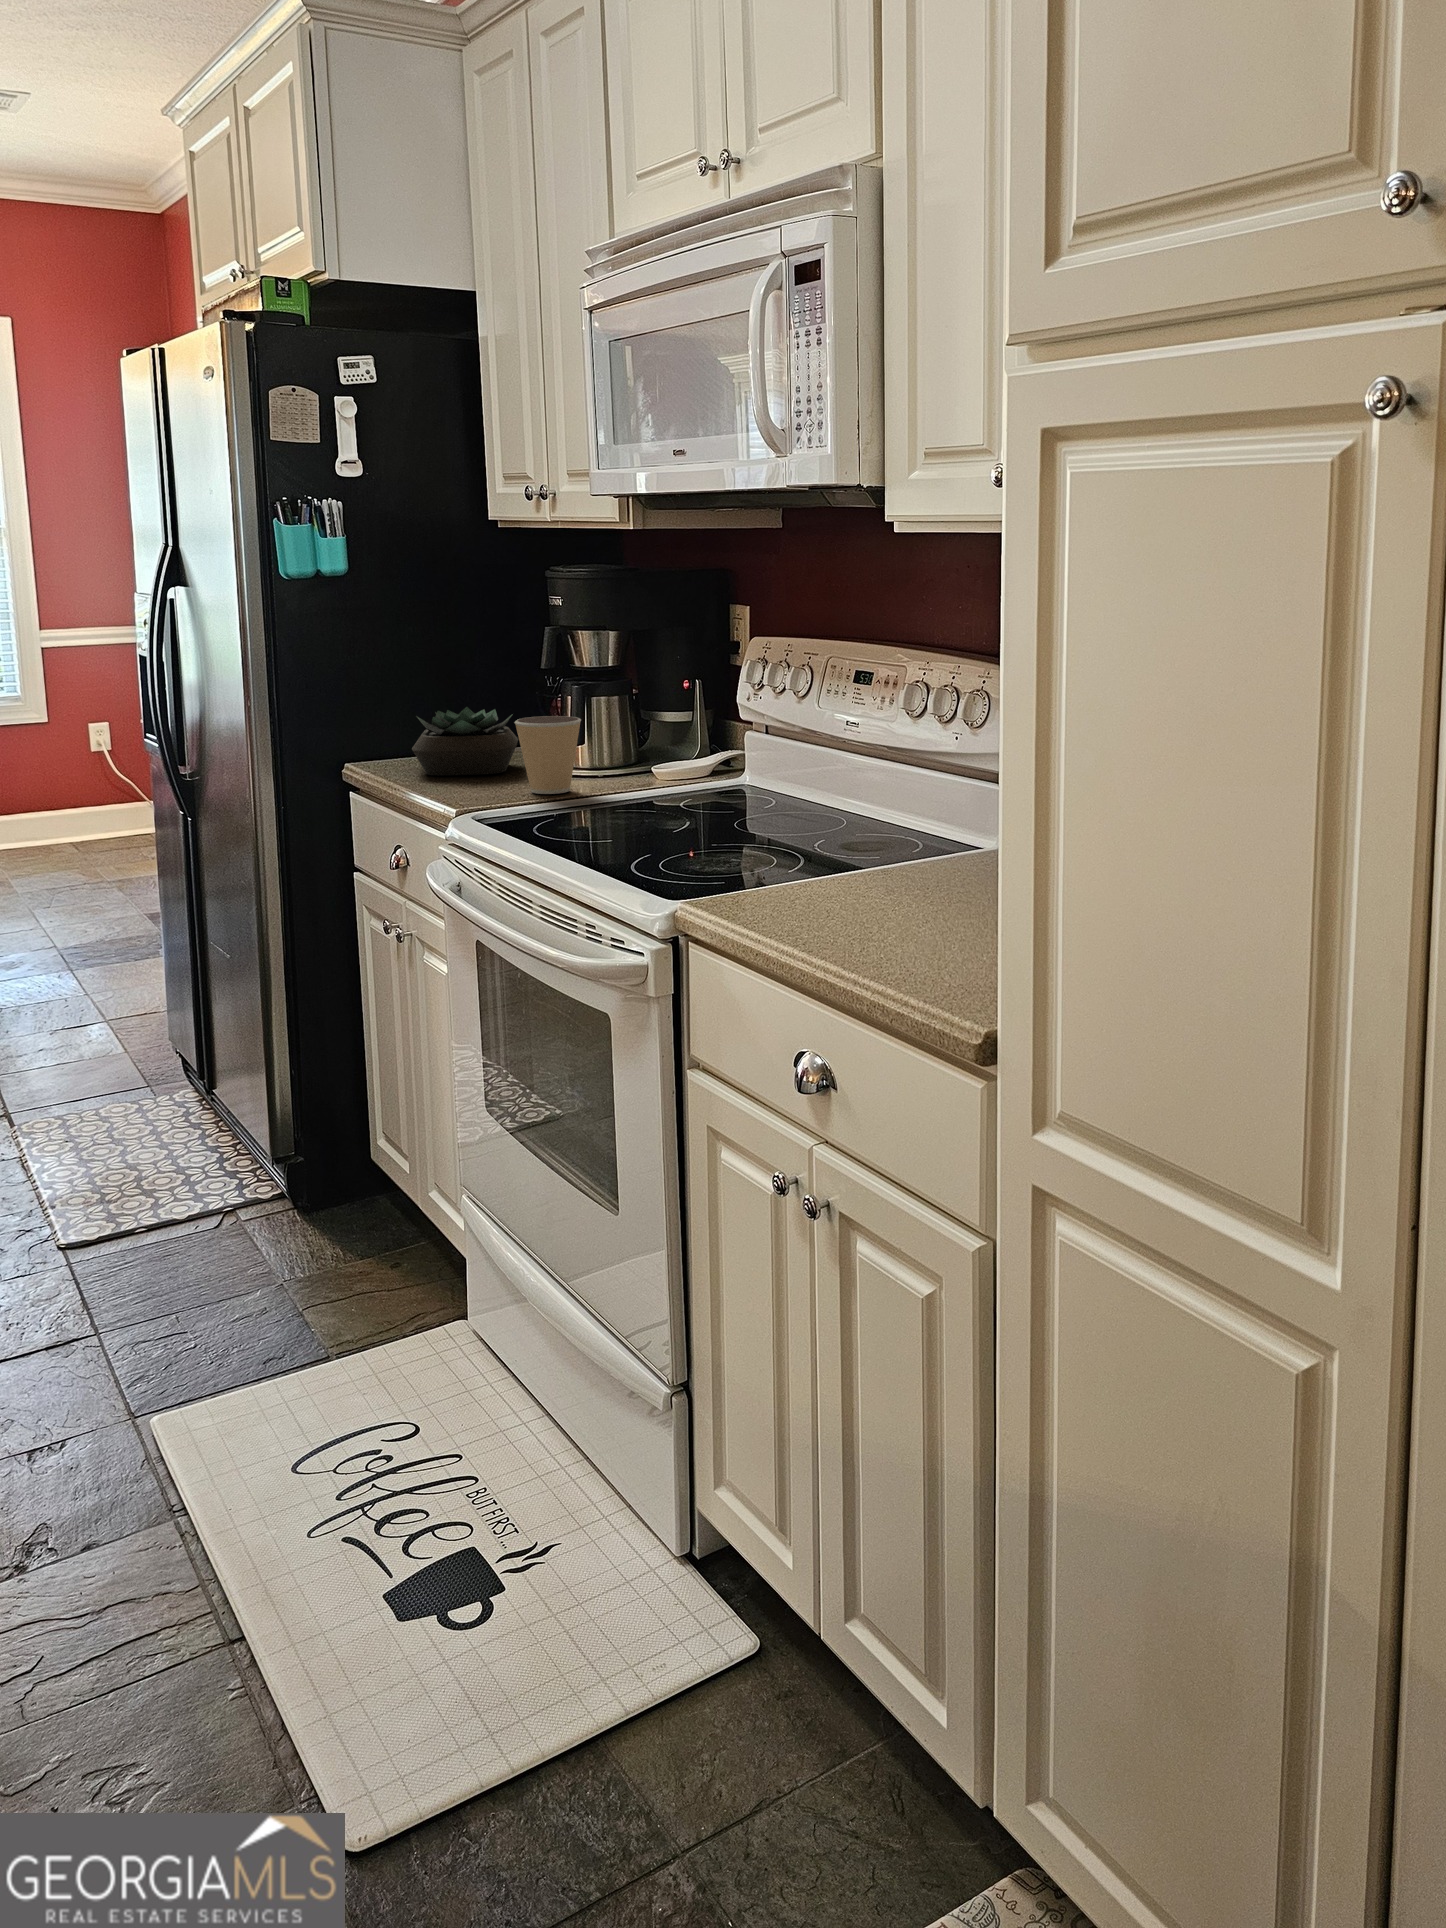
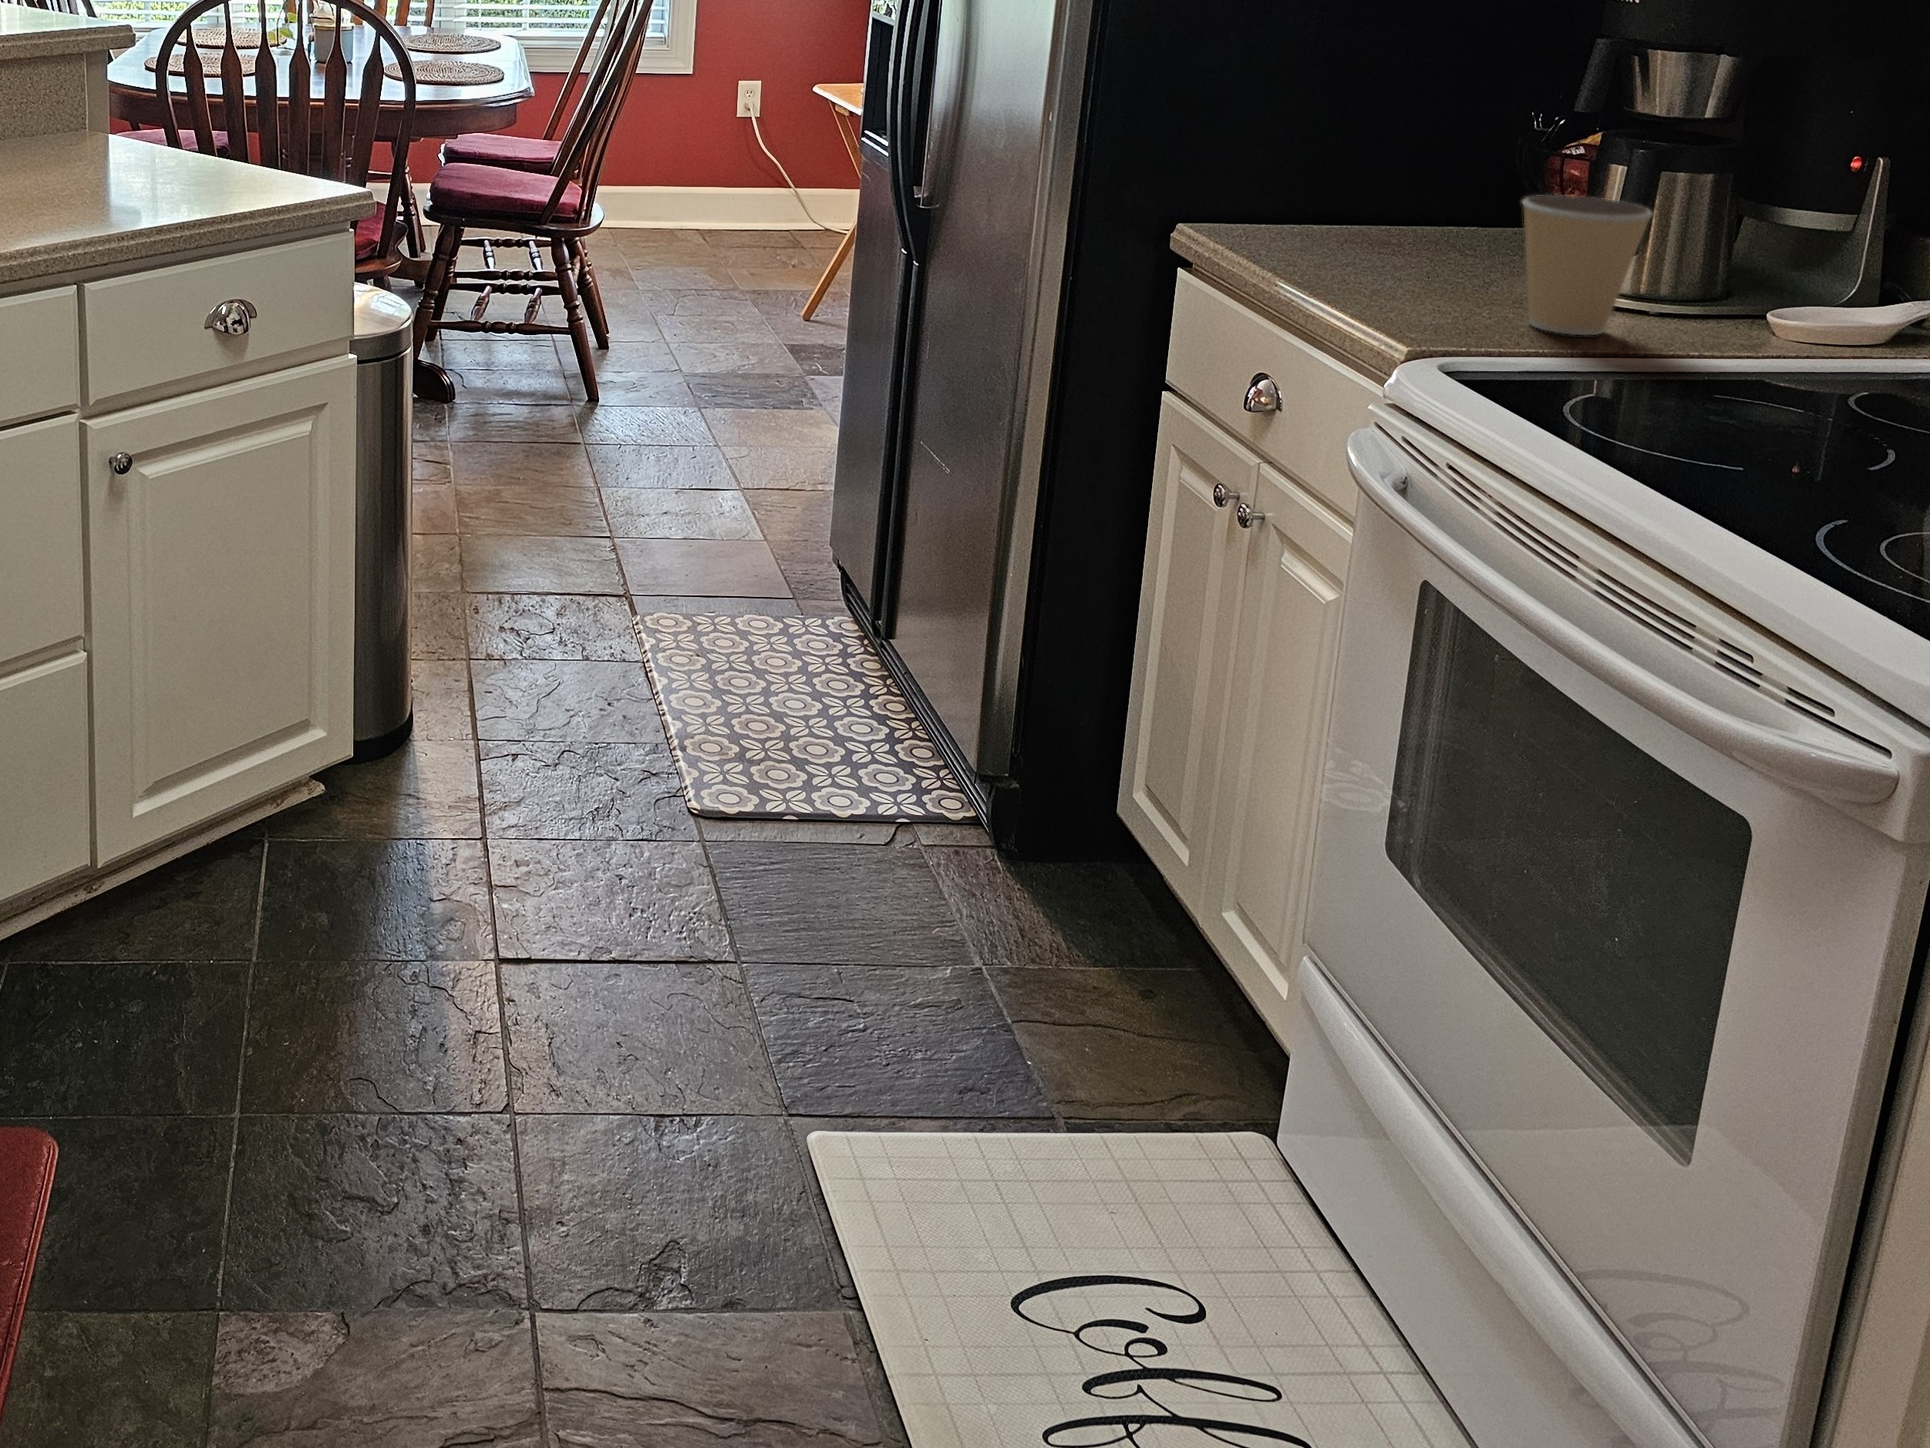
succulent plant: present [412,707,518,776] -> none [1307,155,1494,276]

